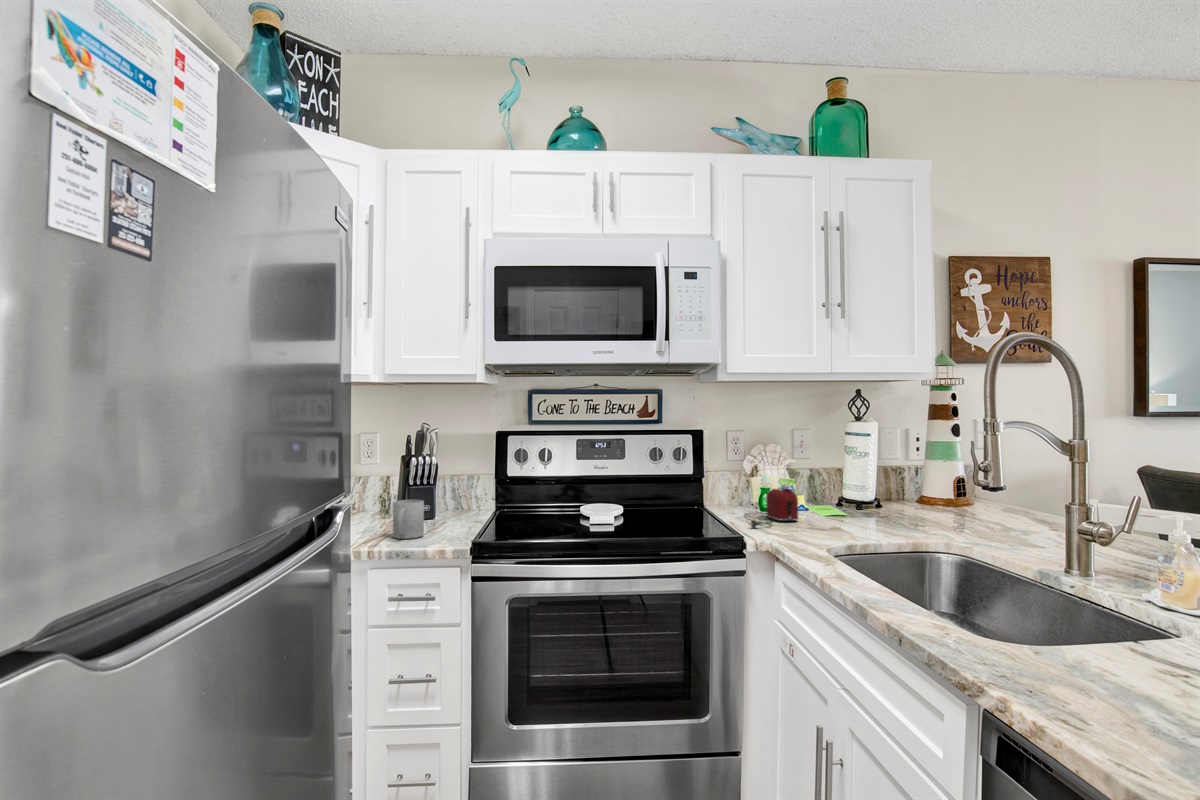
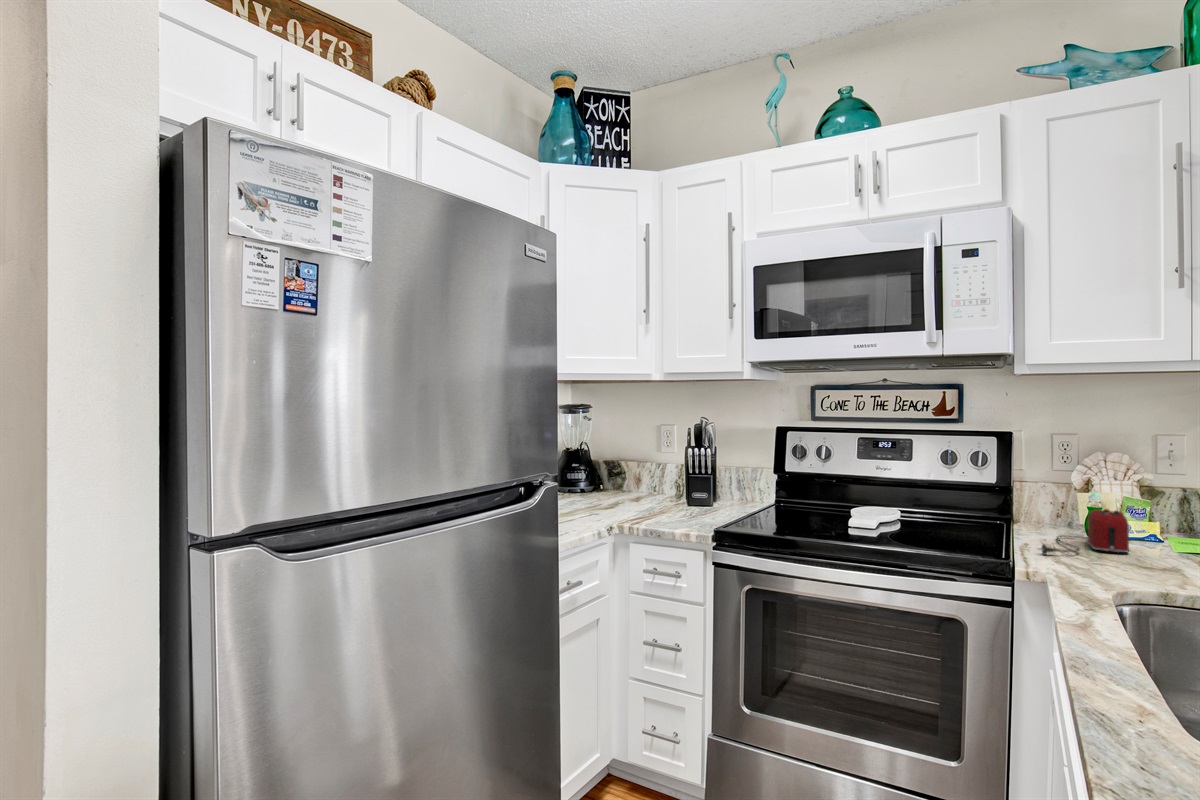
mug: present [393,500,424,539] -> none [653,488,680,522]

